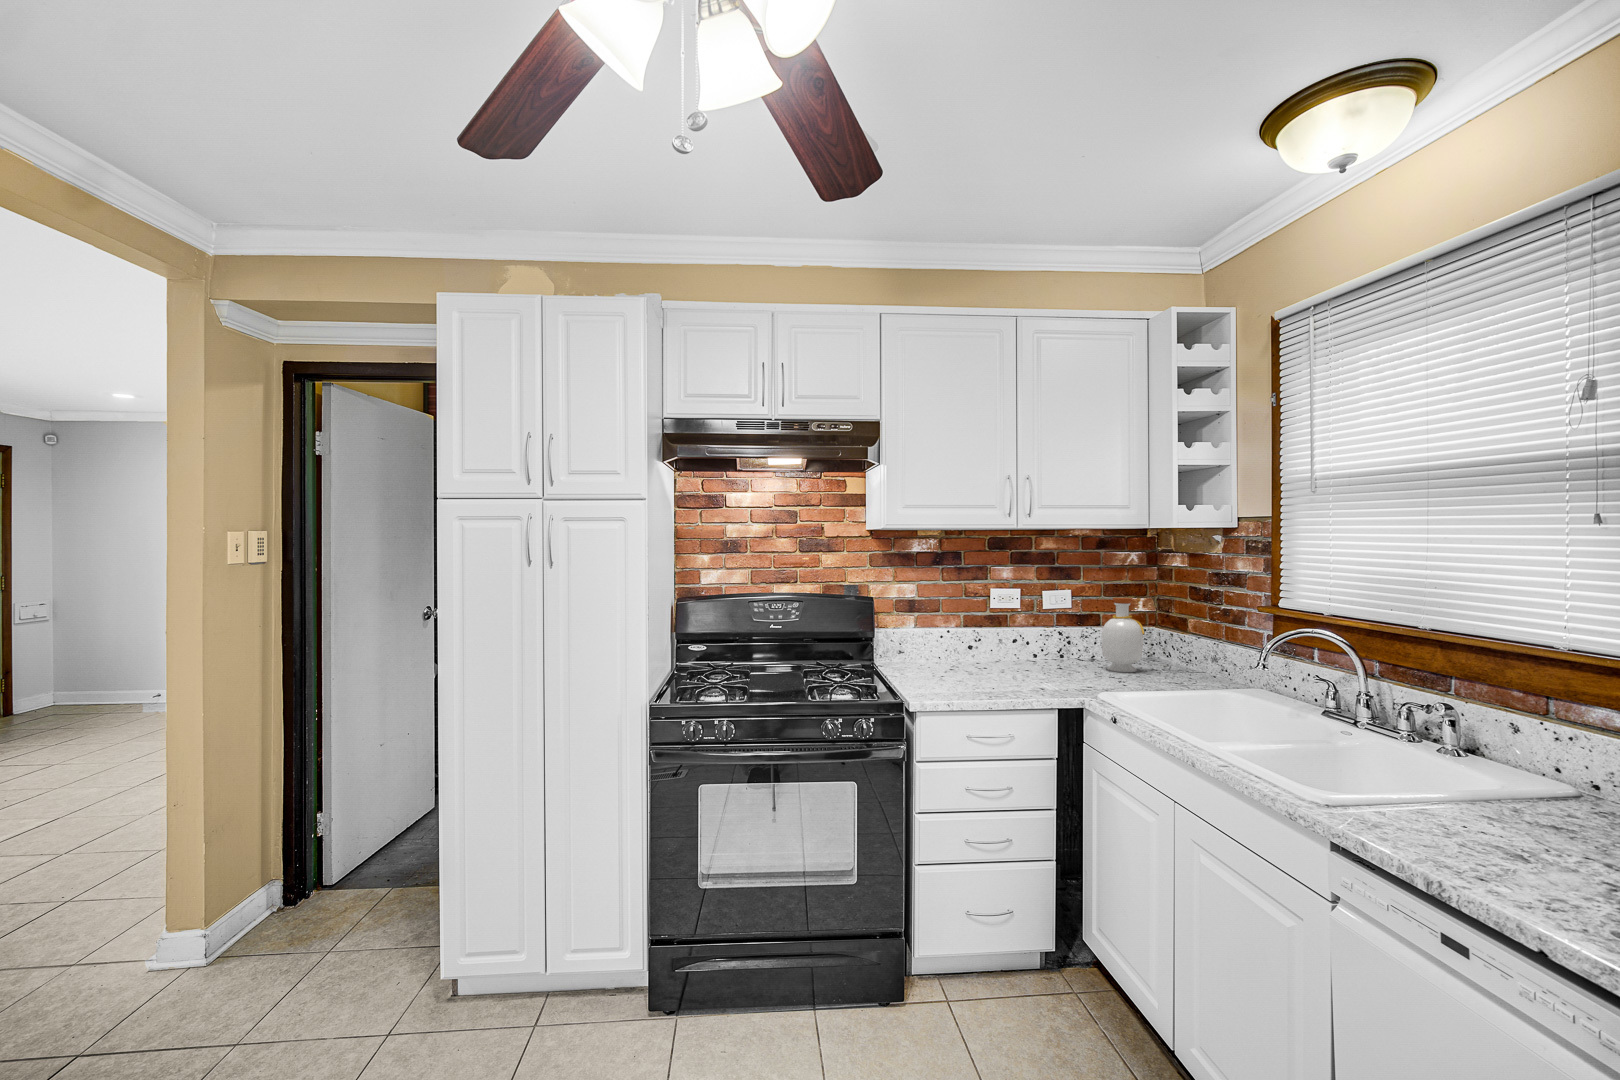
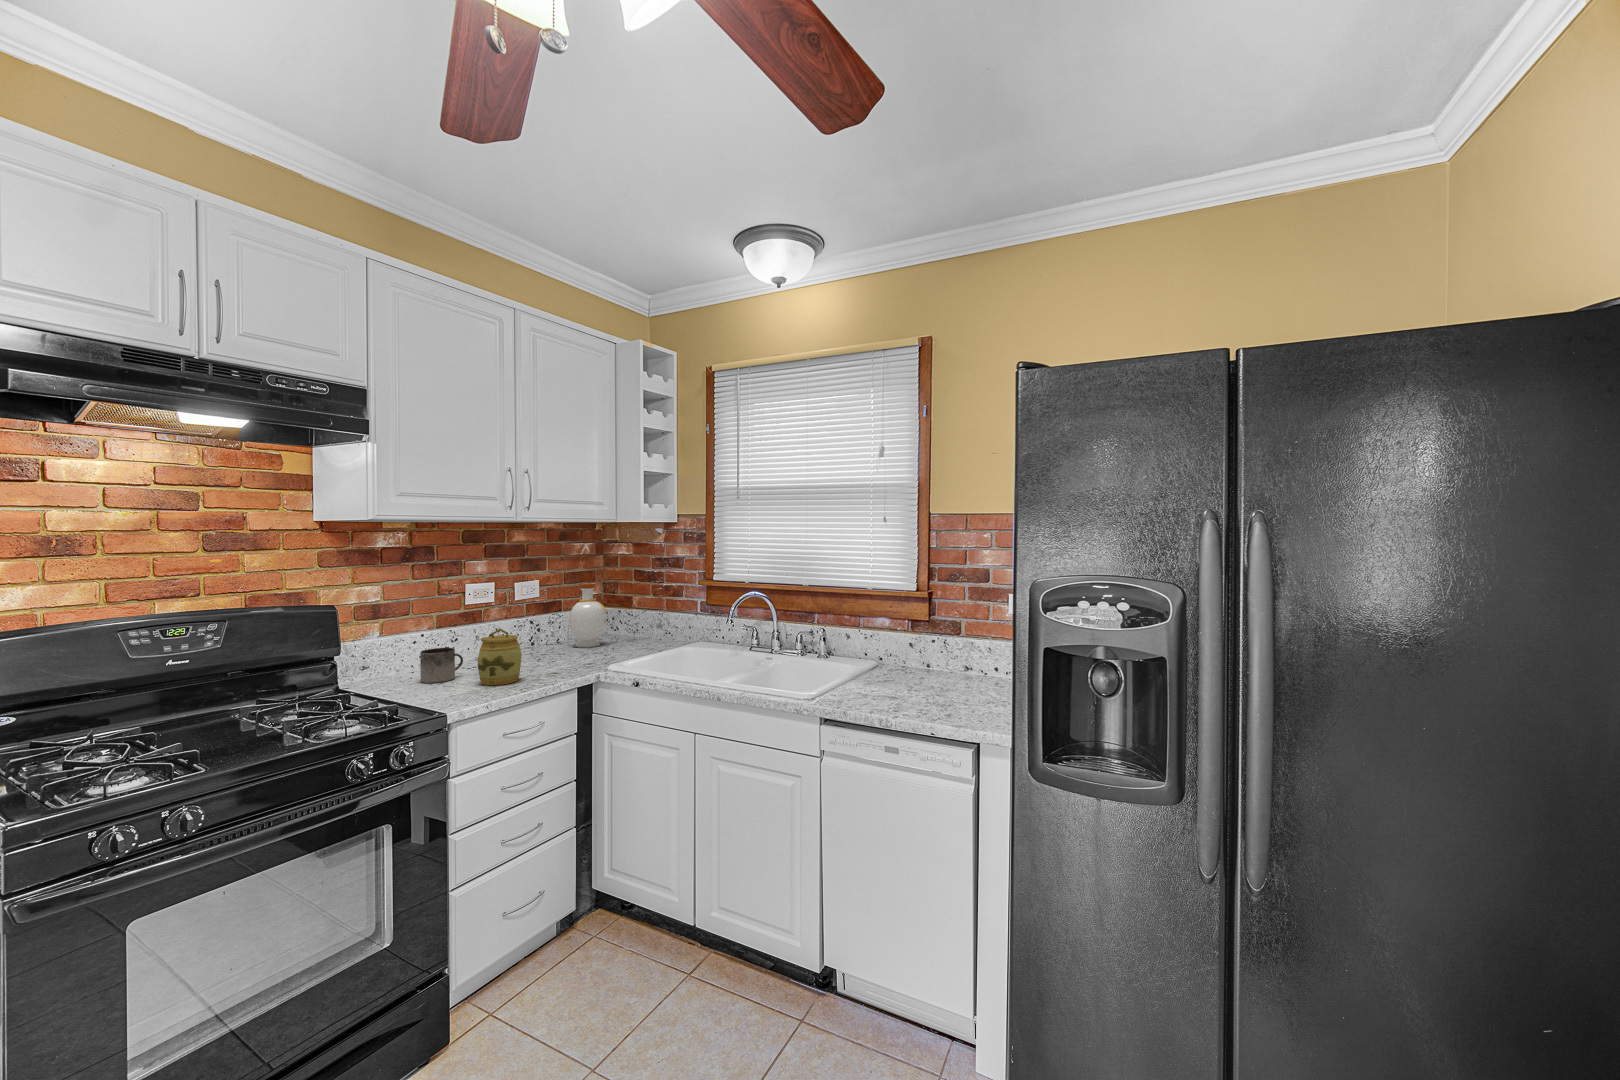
jar: none [964,633,1006,690] -> present [478,628,522,685]
mug: none [931,646,968,677] -> present [420,648,463,683]

